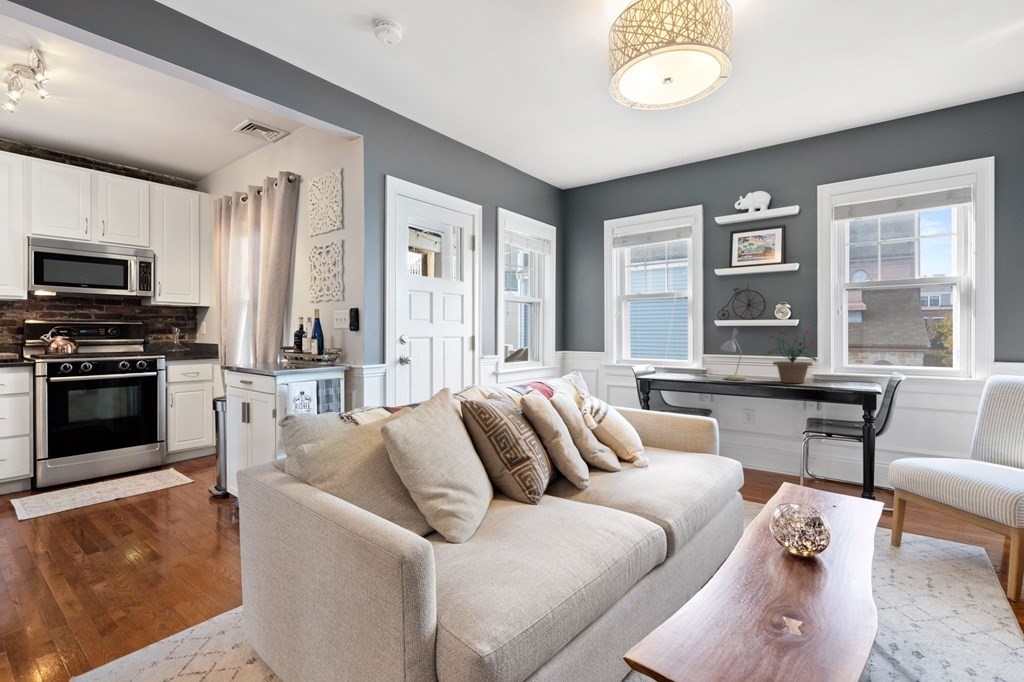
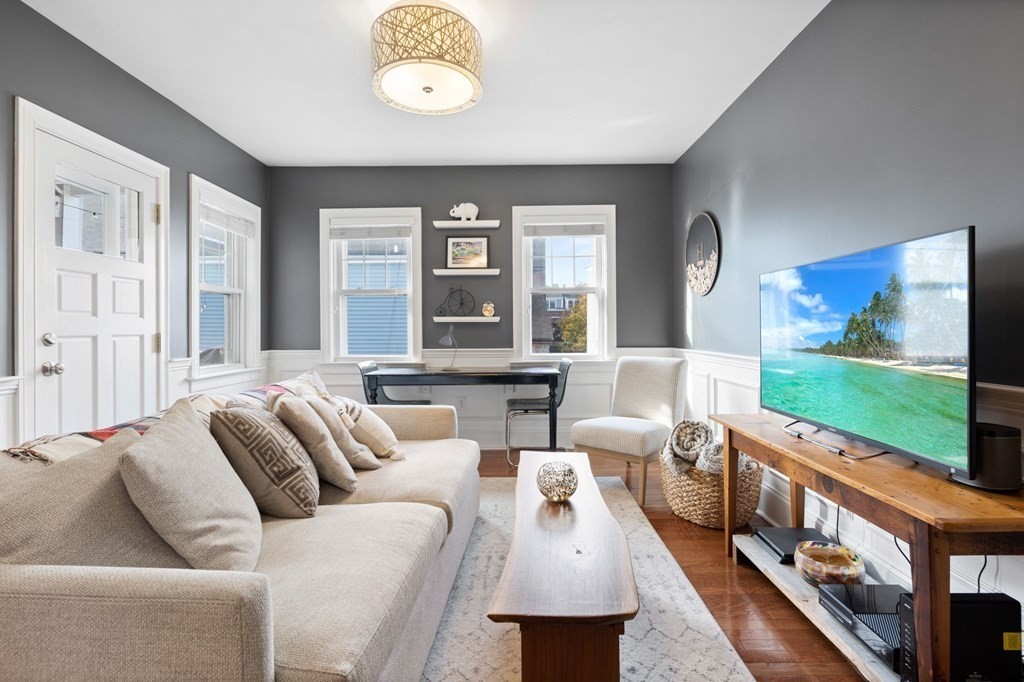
potted plant: present [768,330,816,383] -> none [477,325,515,371]

